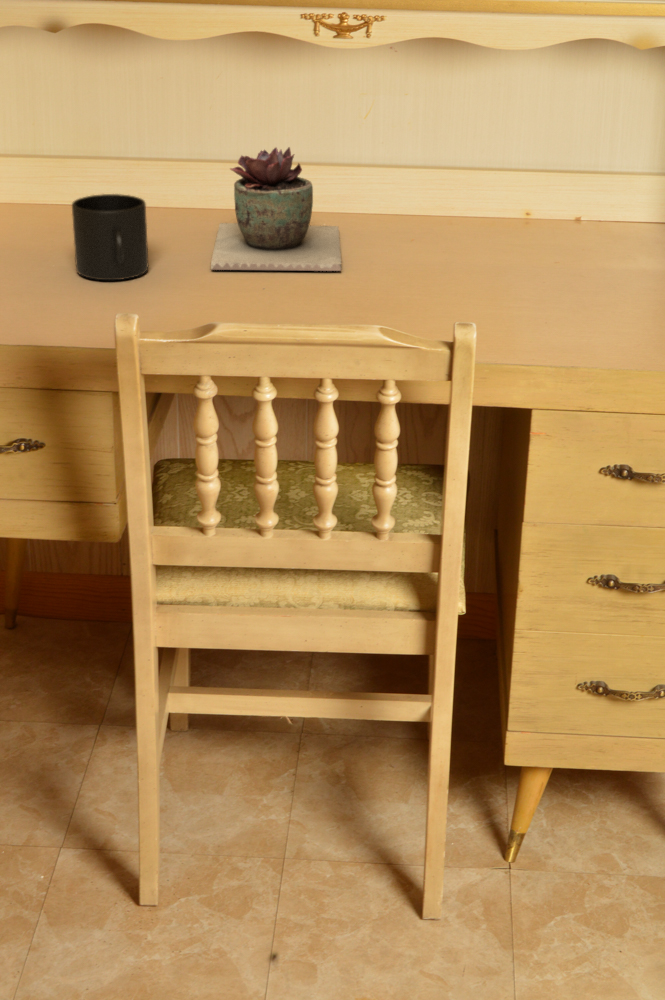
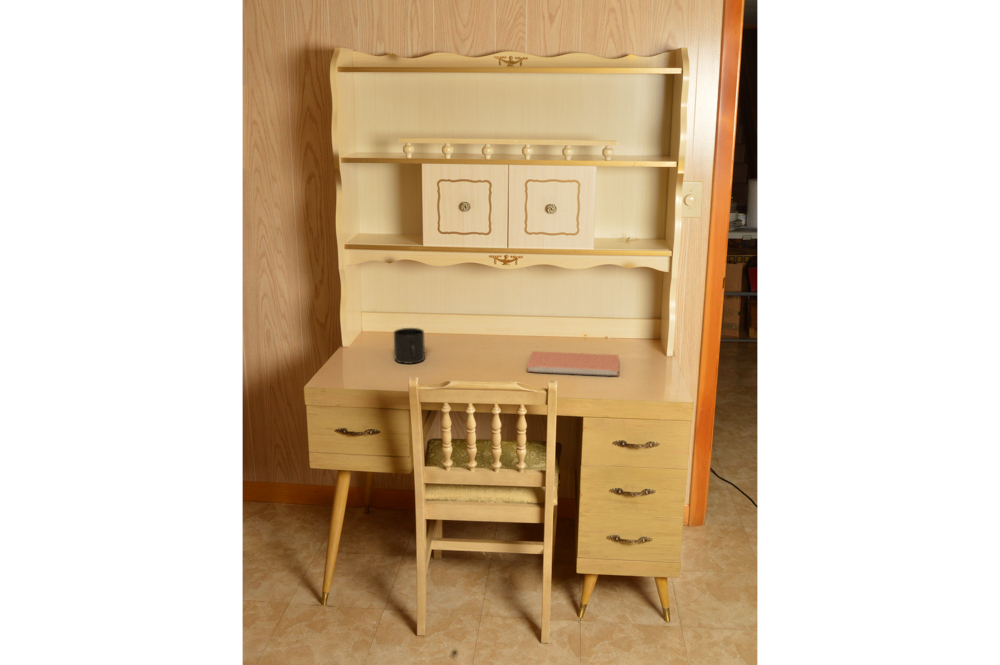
succulent plant: present [211,147,341,271] -> none [451,308,506,359]
notebook: none [394,253,616,311] -> present [527,351,619,375]

